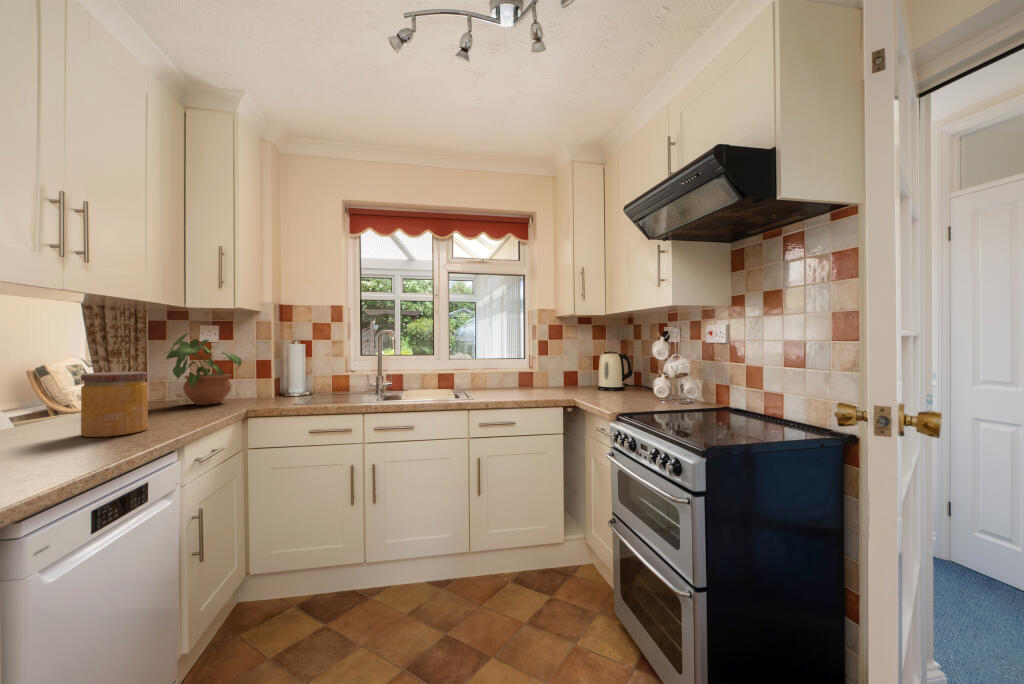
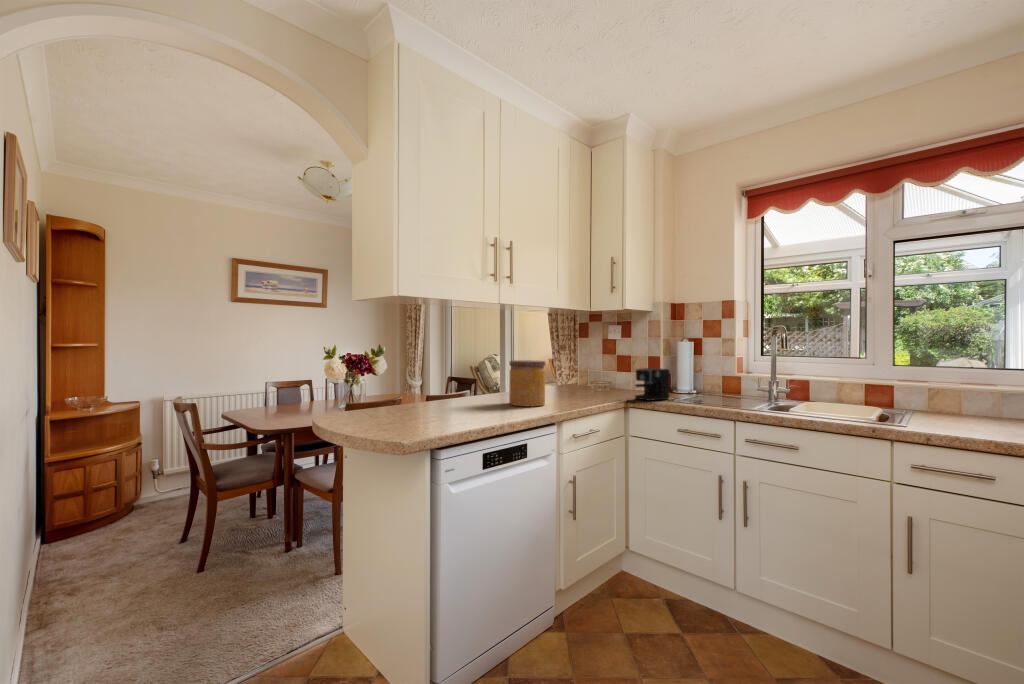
potted plant: present [166,334,242,405] -> none [576,332,633,393]
coffee maker: none [256,372,329,406] -> present [635,368,701,402]

